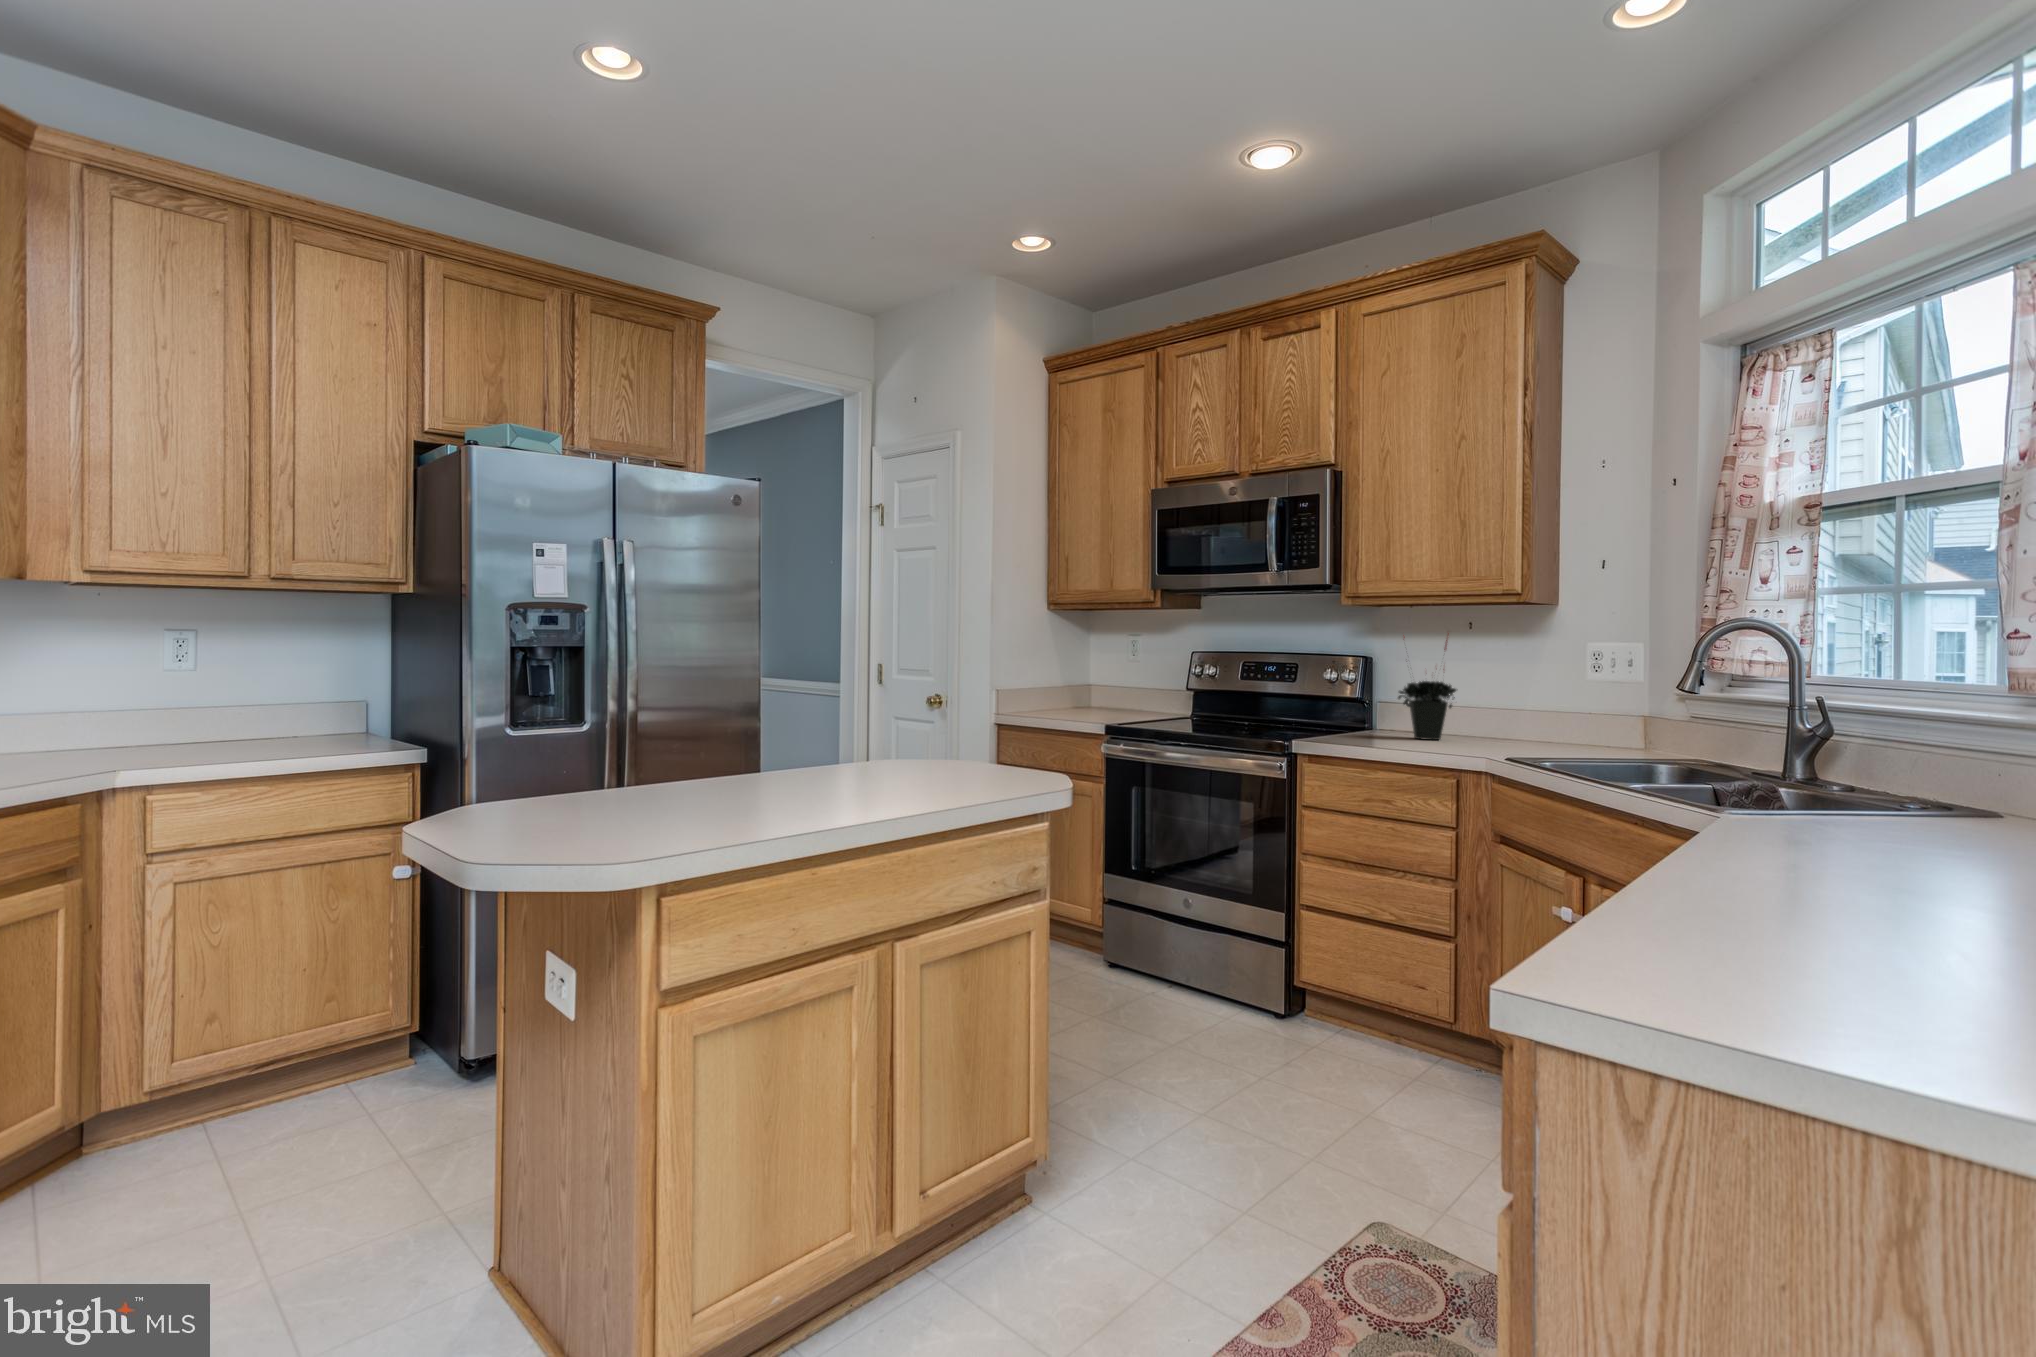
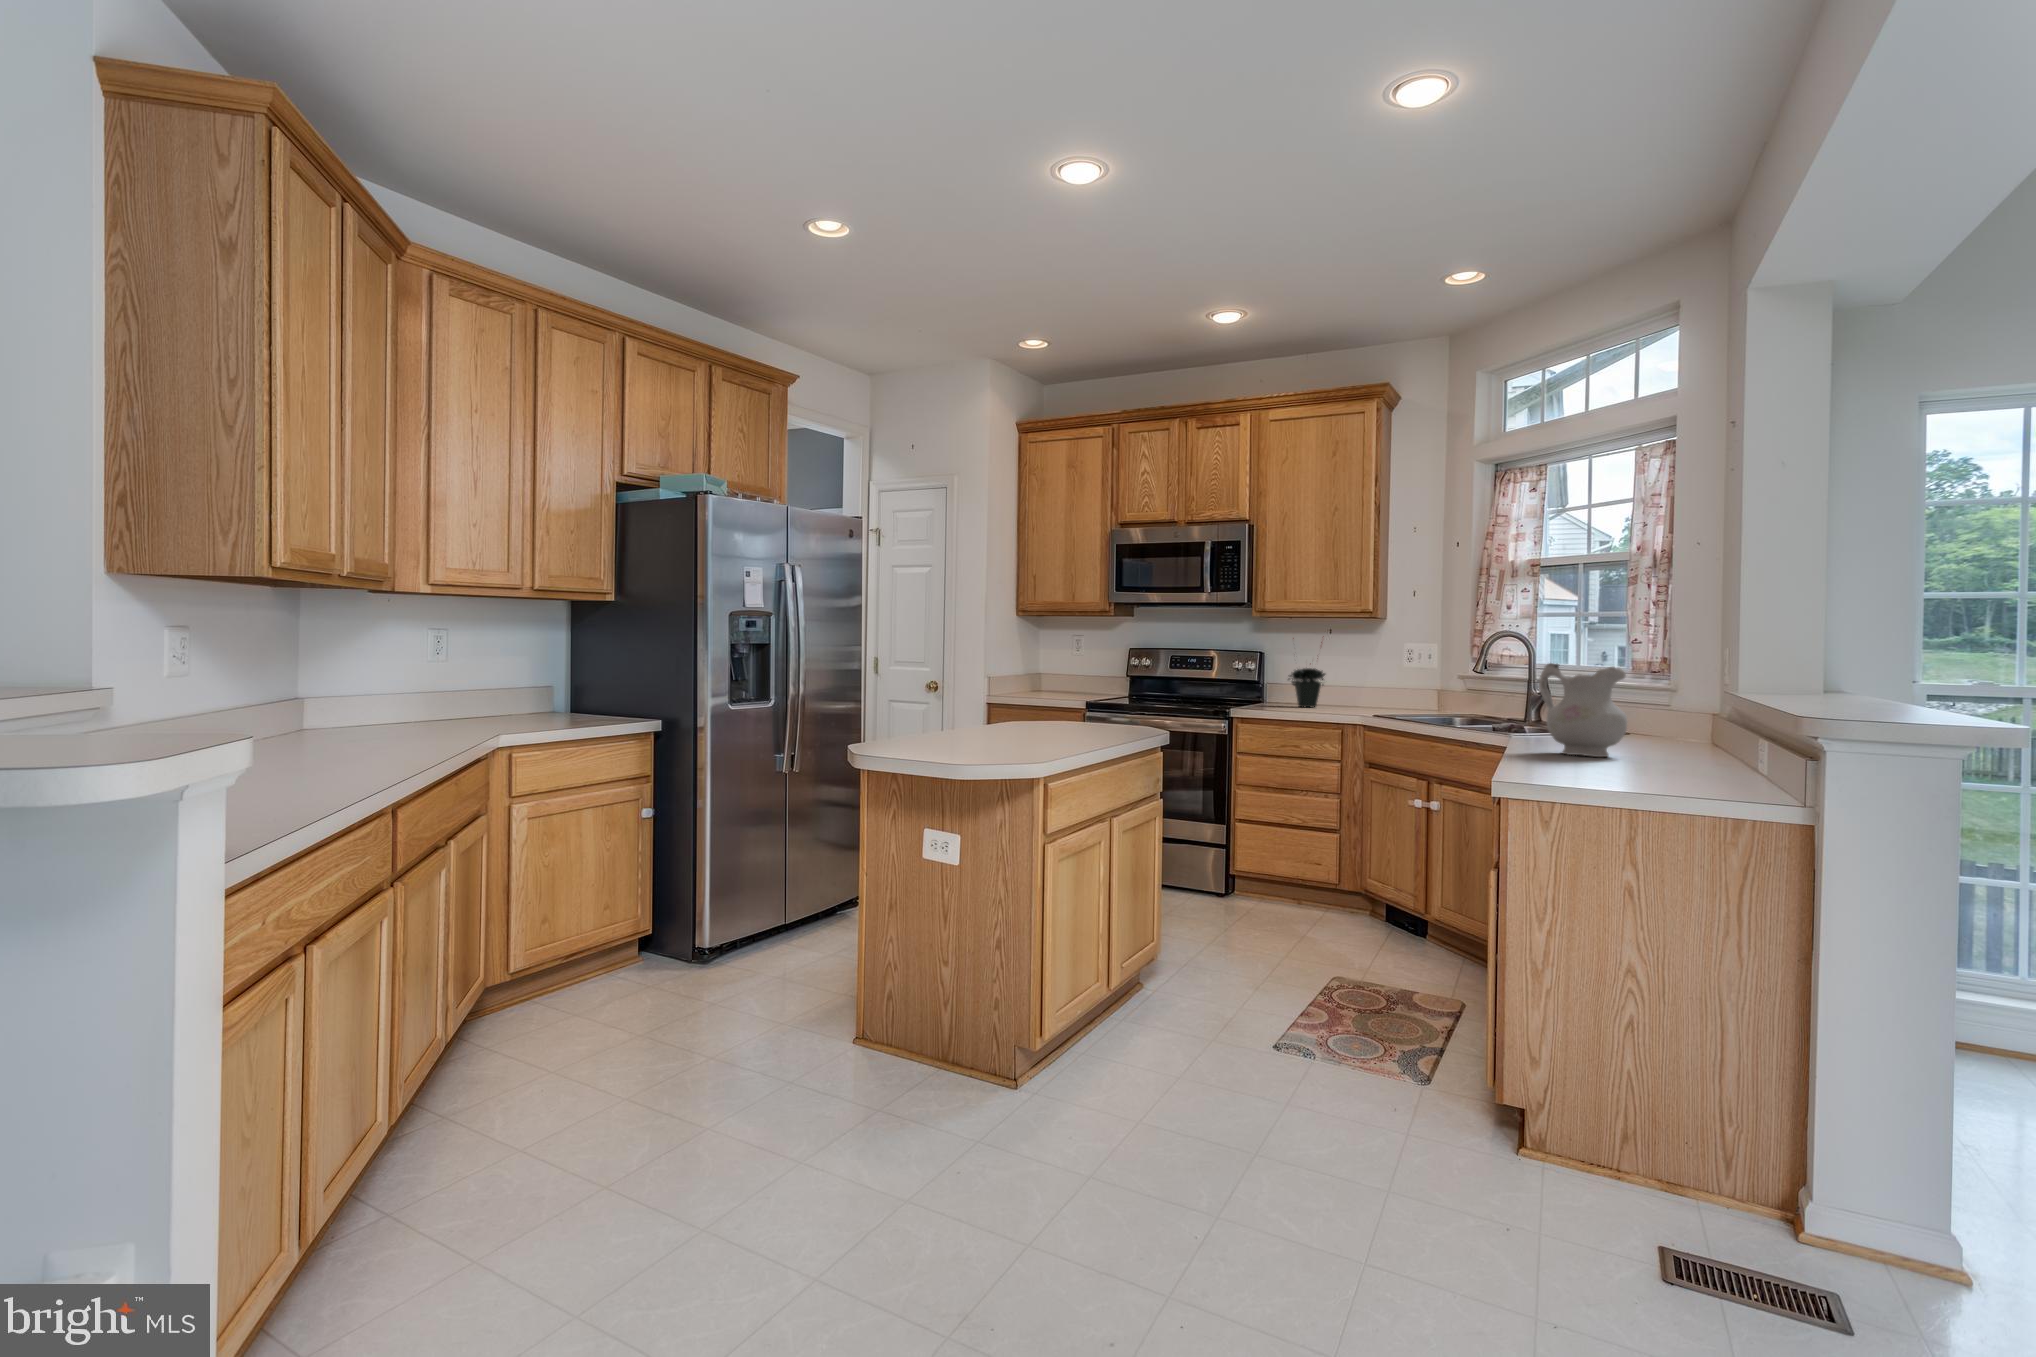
ceramic pitcher: none [1719,685,1959,931] -> present [1539,663,1627,757]

